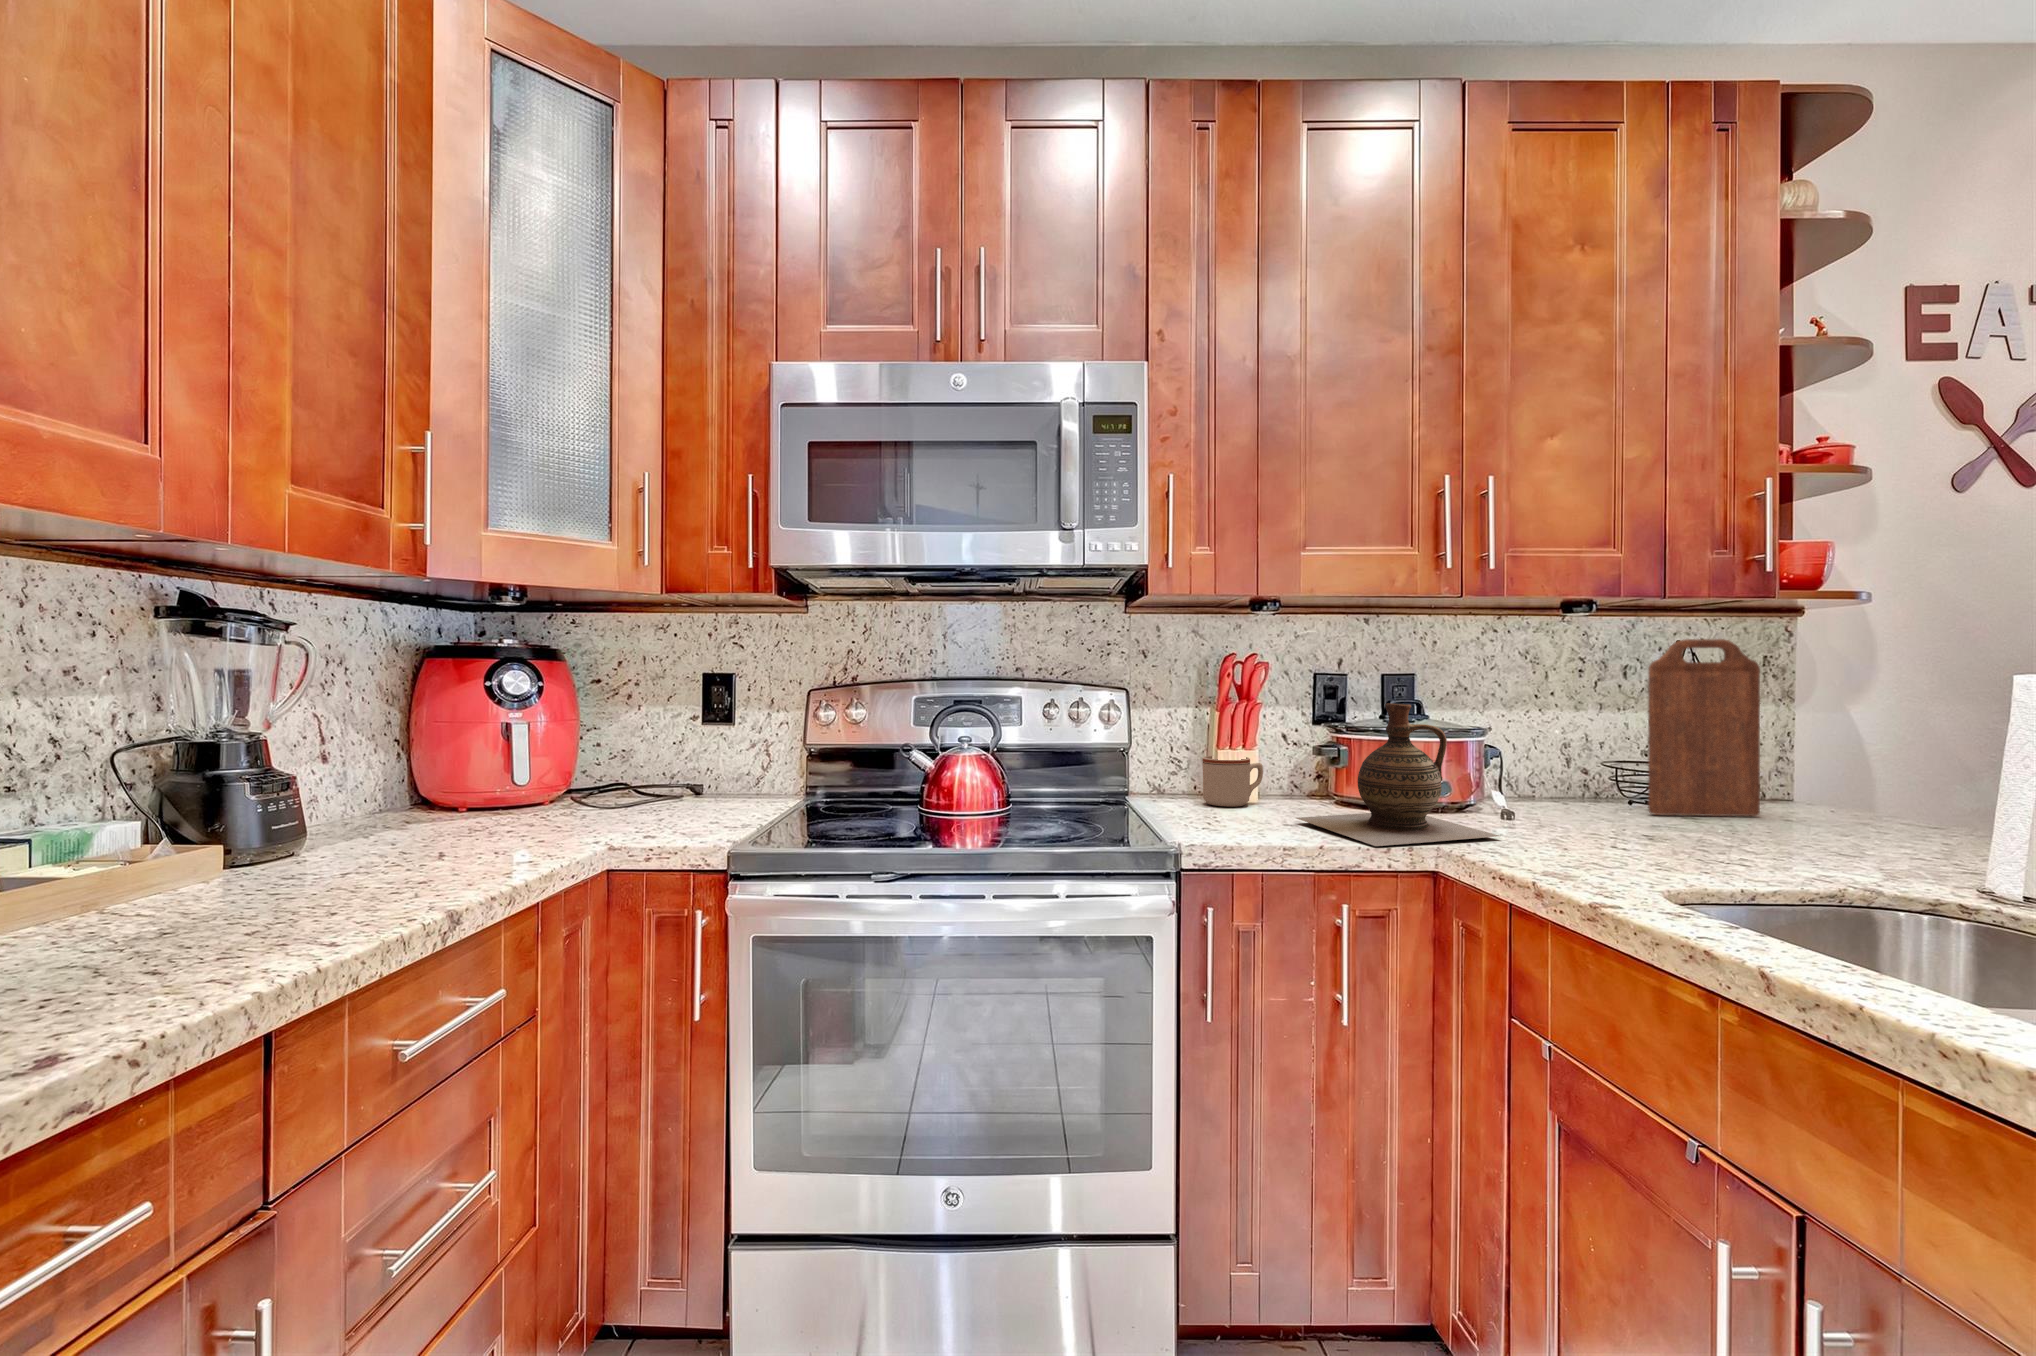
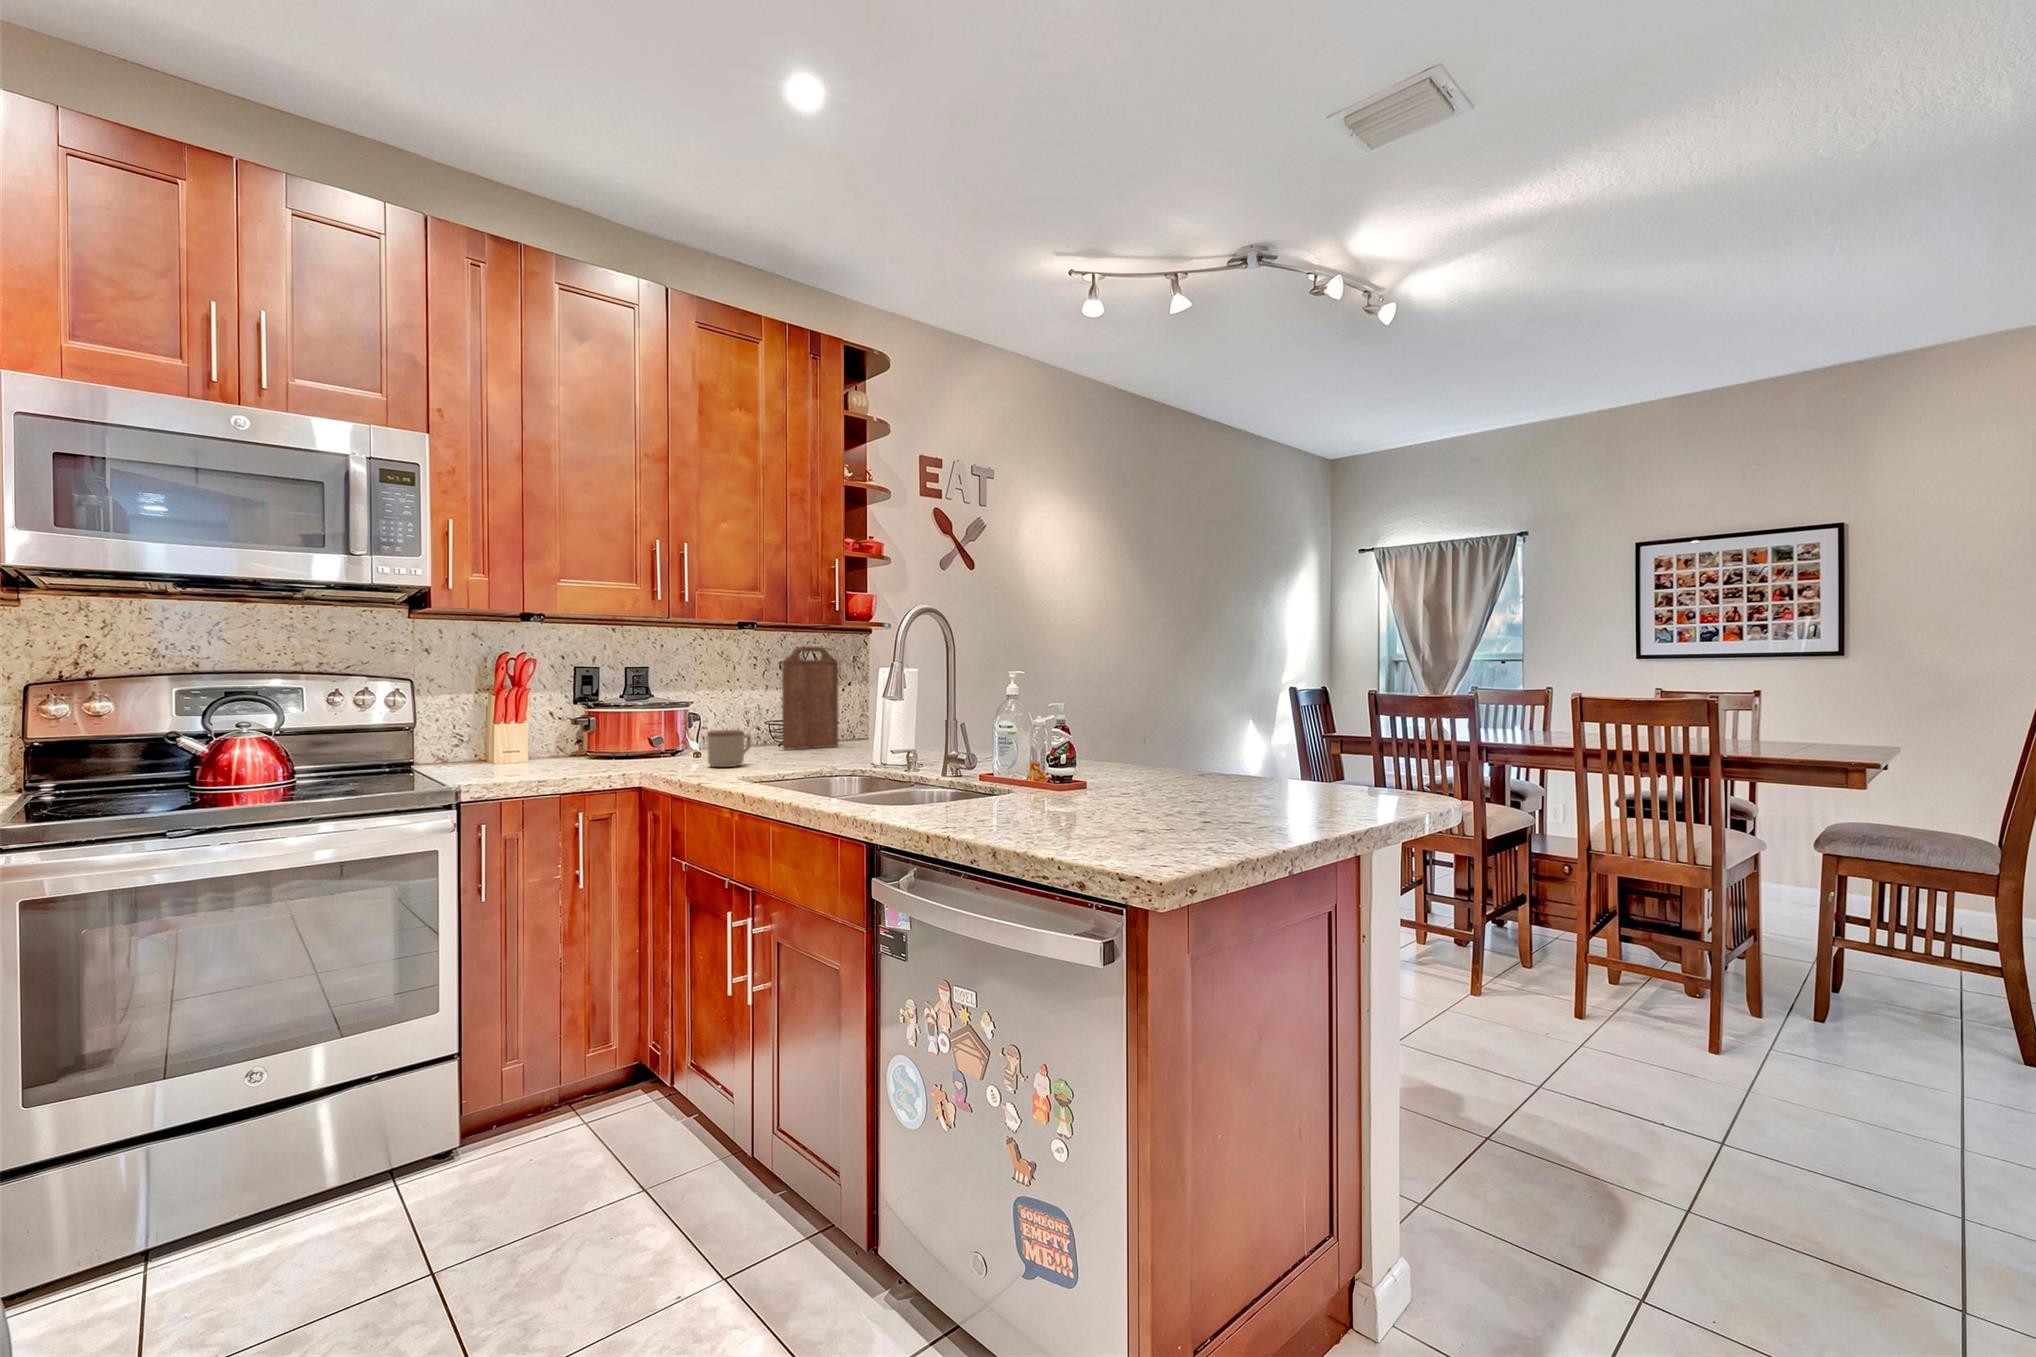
ceramic jug: present [1297,703,1500,846] -> none [552,686,684,775]
mug: present [1203,756,1263,807] -> present [707,730,751,767]

